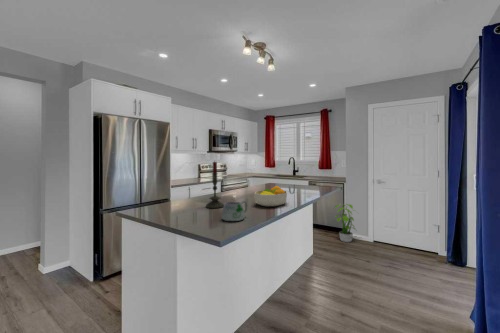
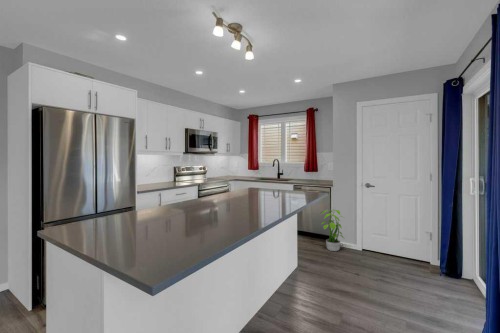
candle: present [206,162,224,208] -> none [160,162,184,223]
fruit bowl: present [254,186,287,207] -> none [222,193,264,220]
mug: present [222,201,247,221] -> none [172,216,211,245]

